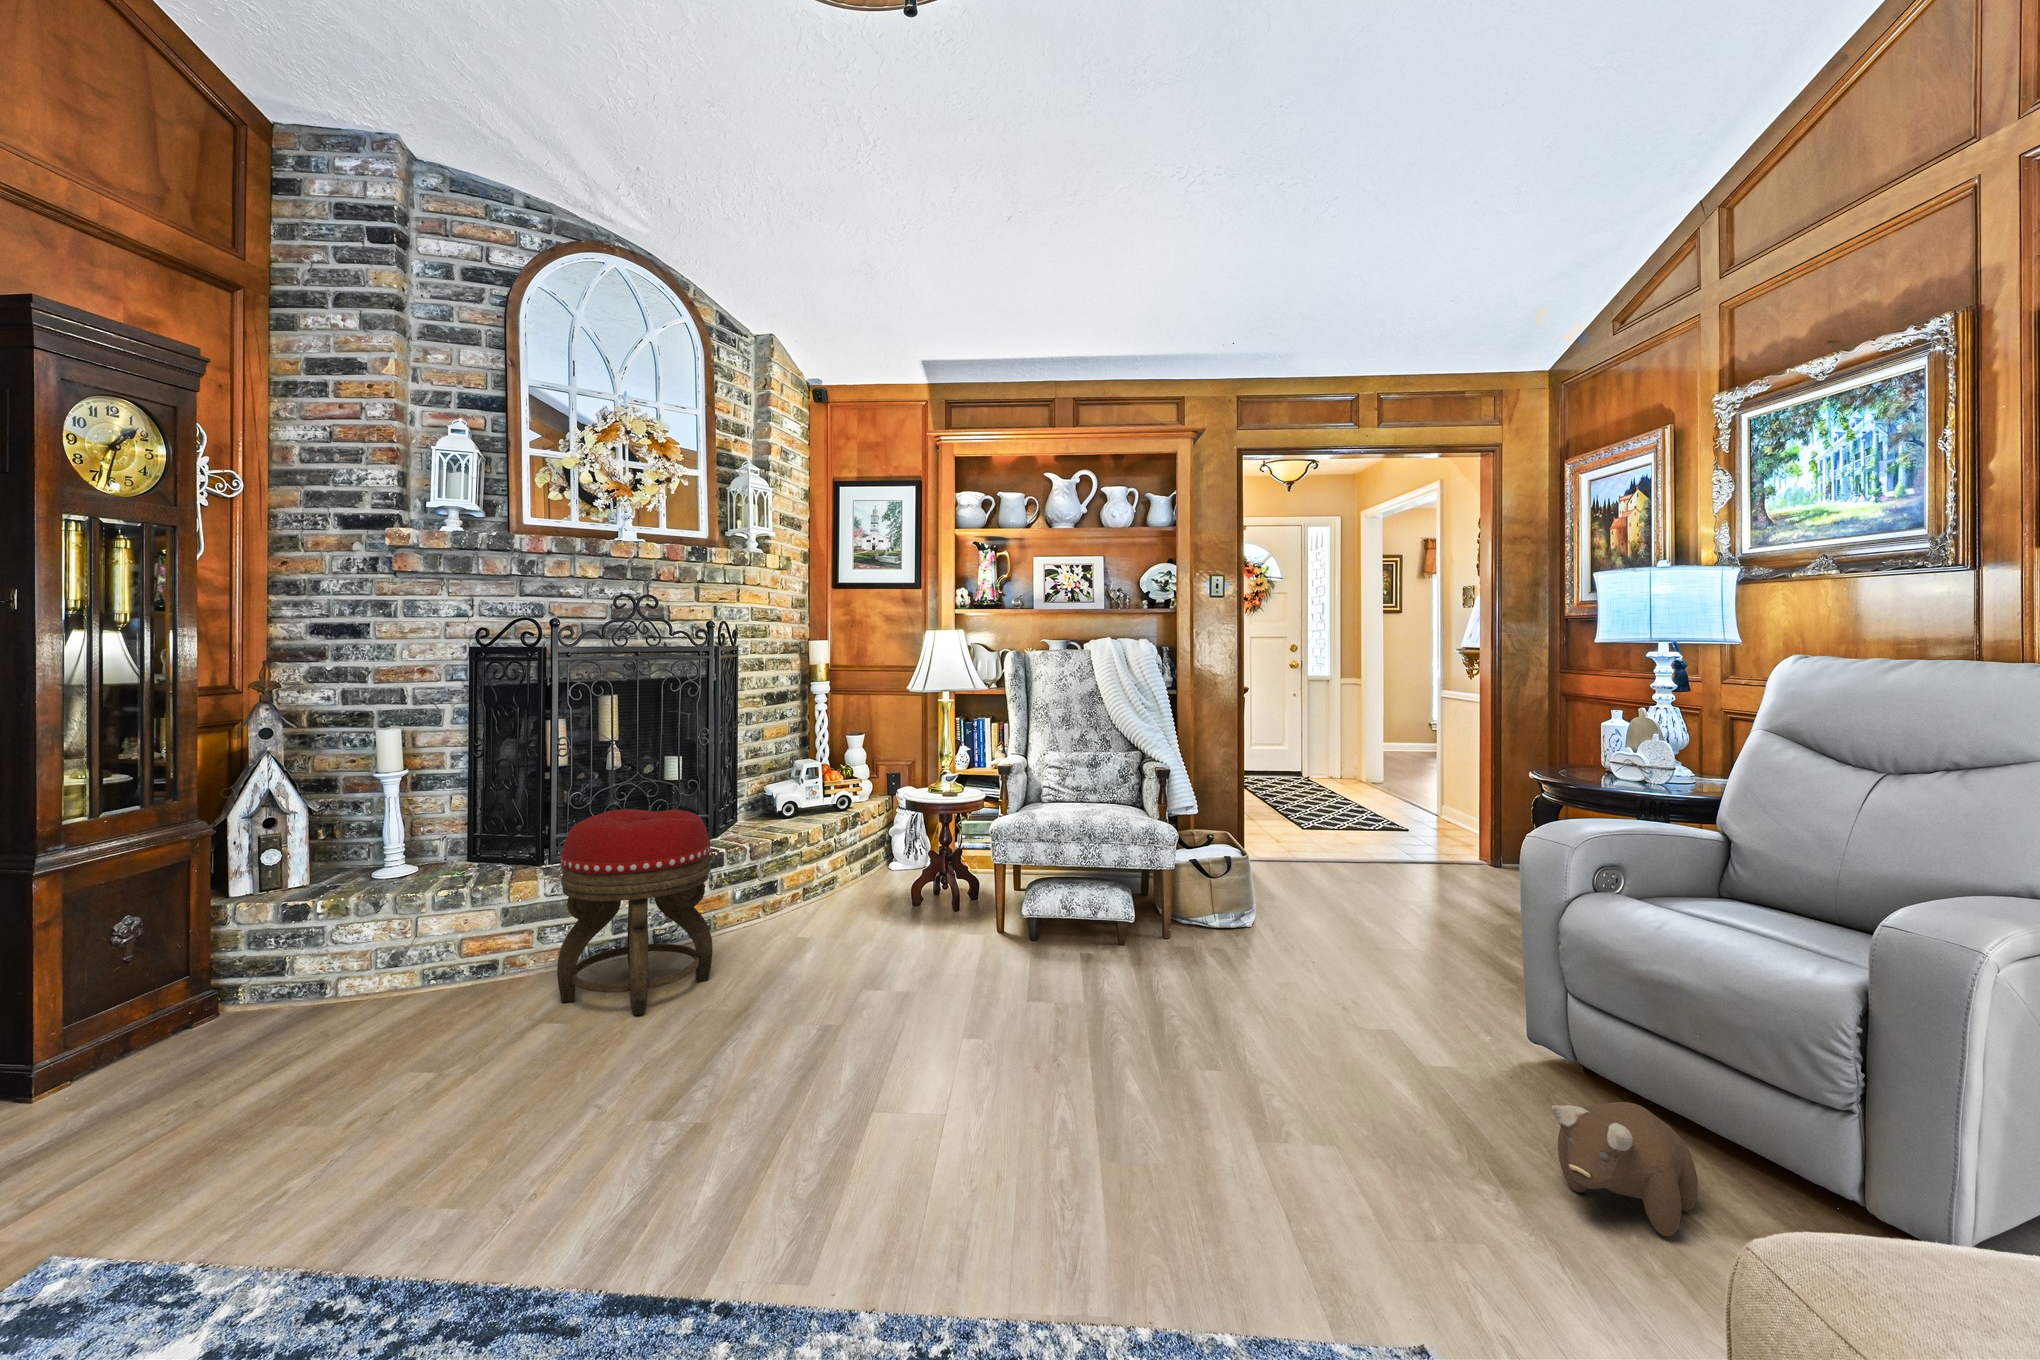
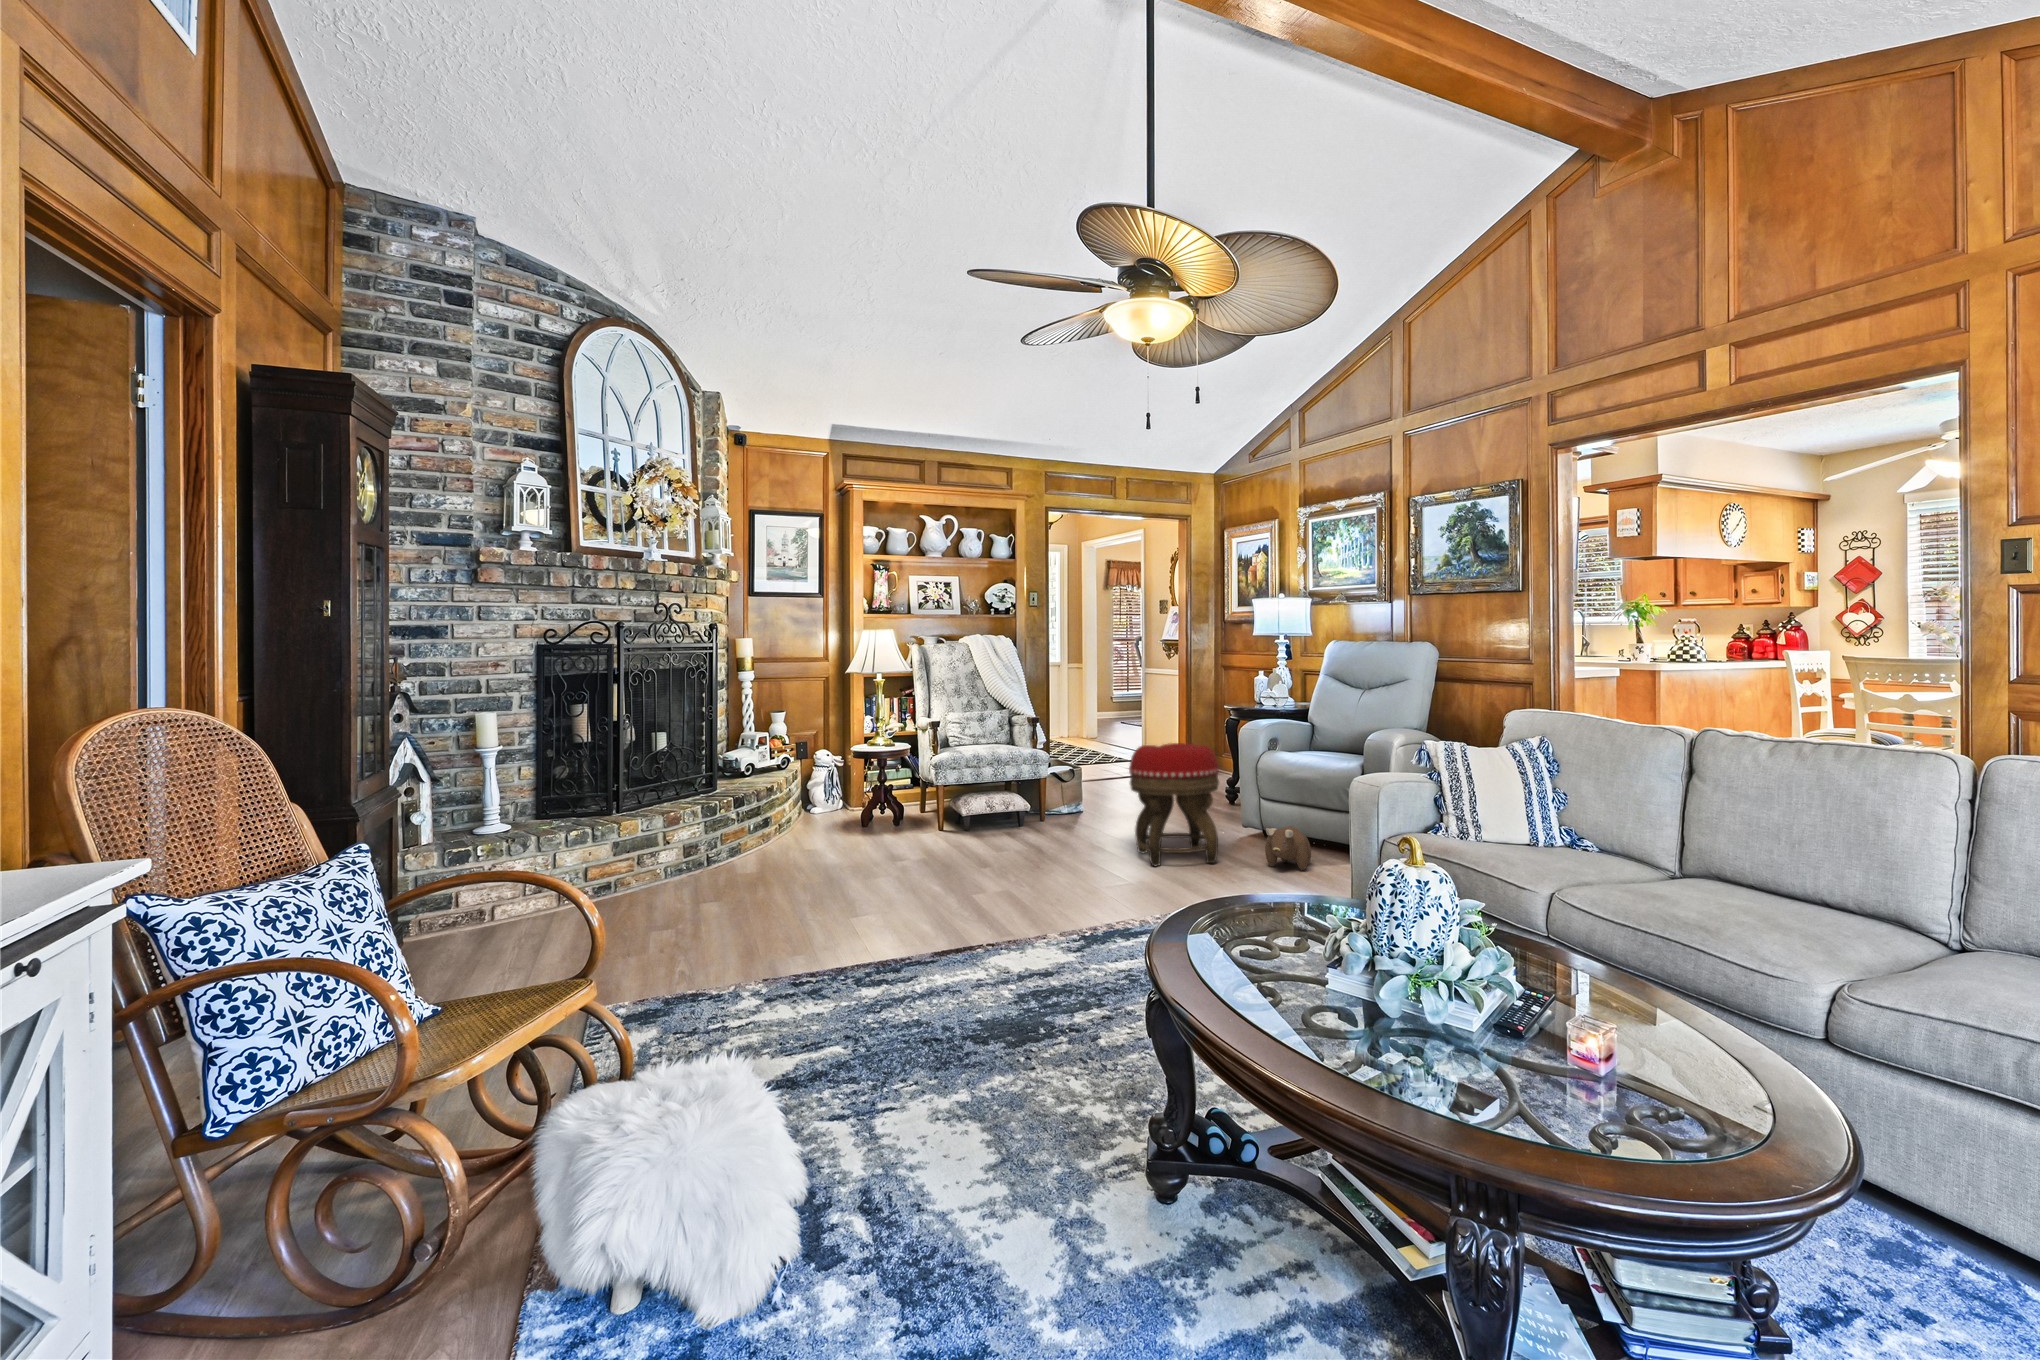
footstool: present [557,809,713,1015] -> present [1129,743,1219,866]

